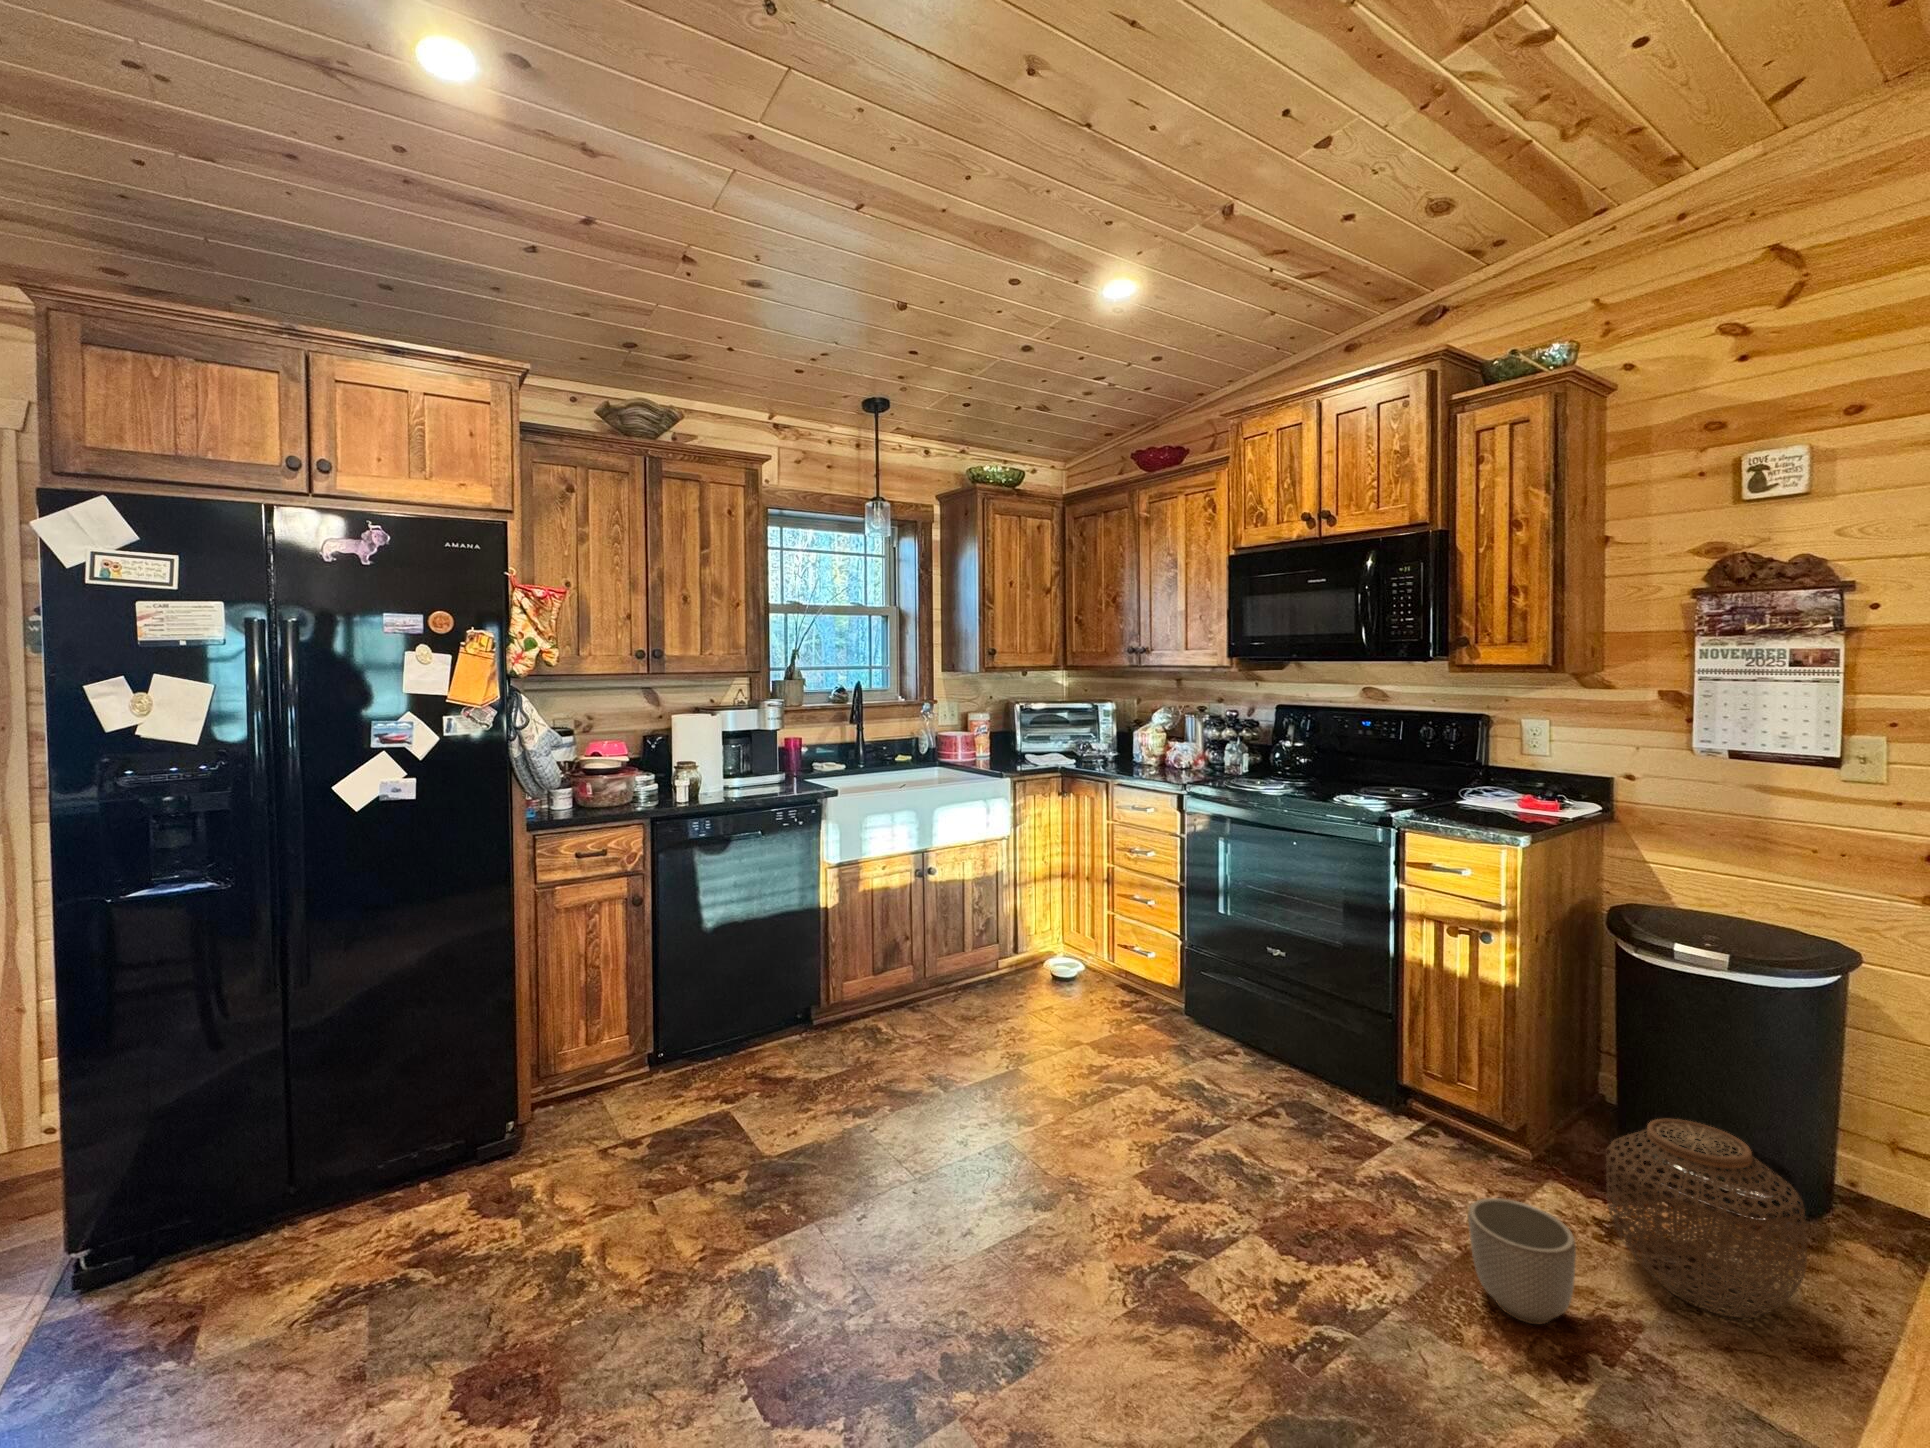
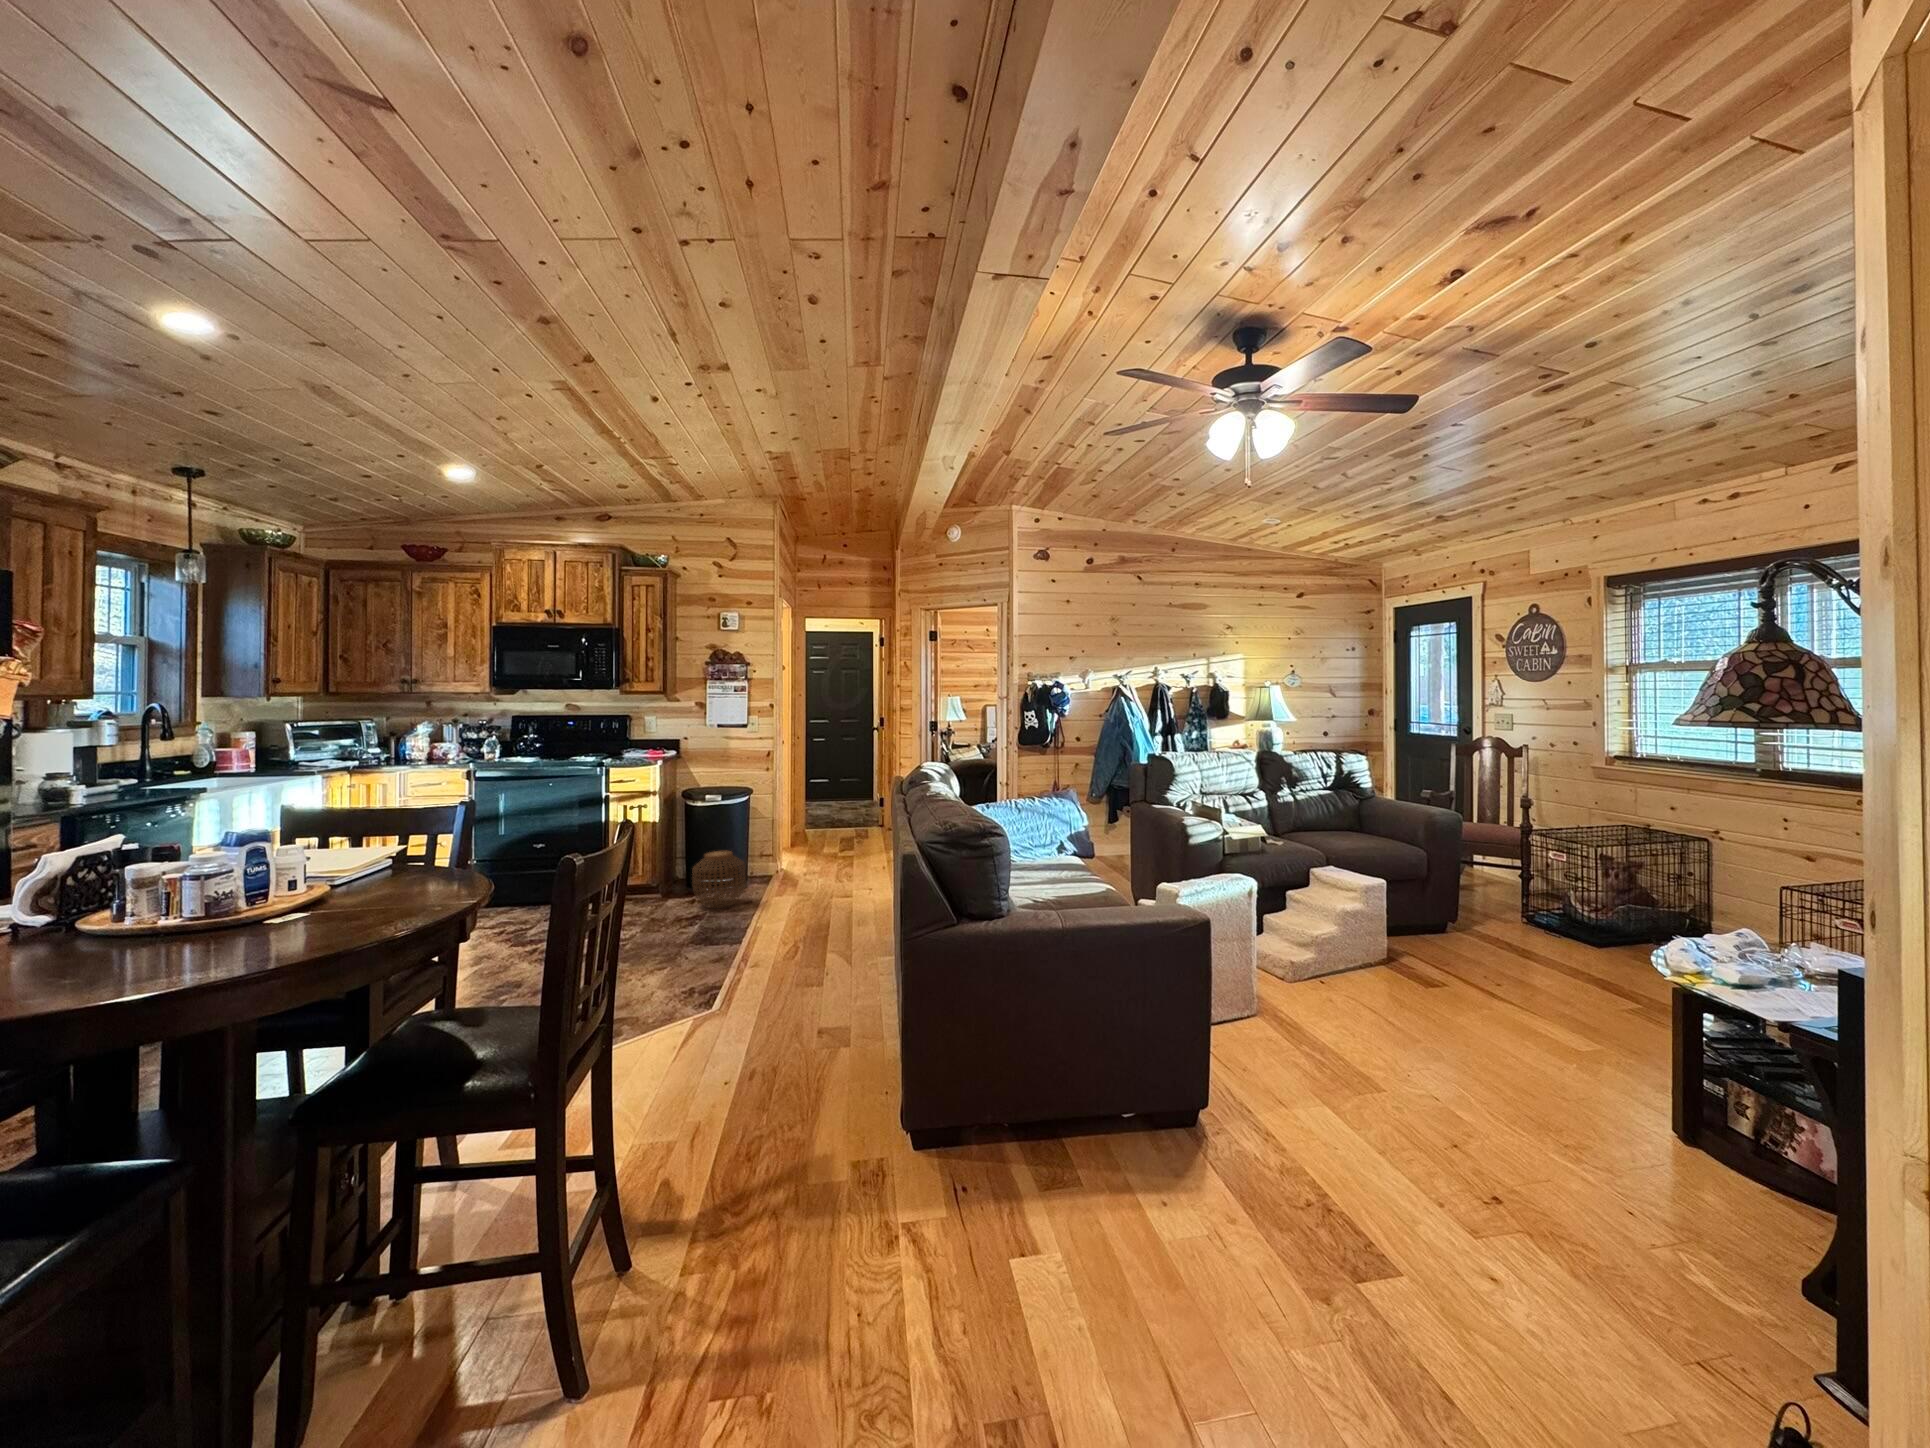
planter: present [1468,1198,1576,1324] -> none [656,889,690,926]

